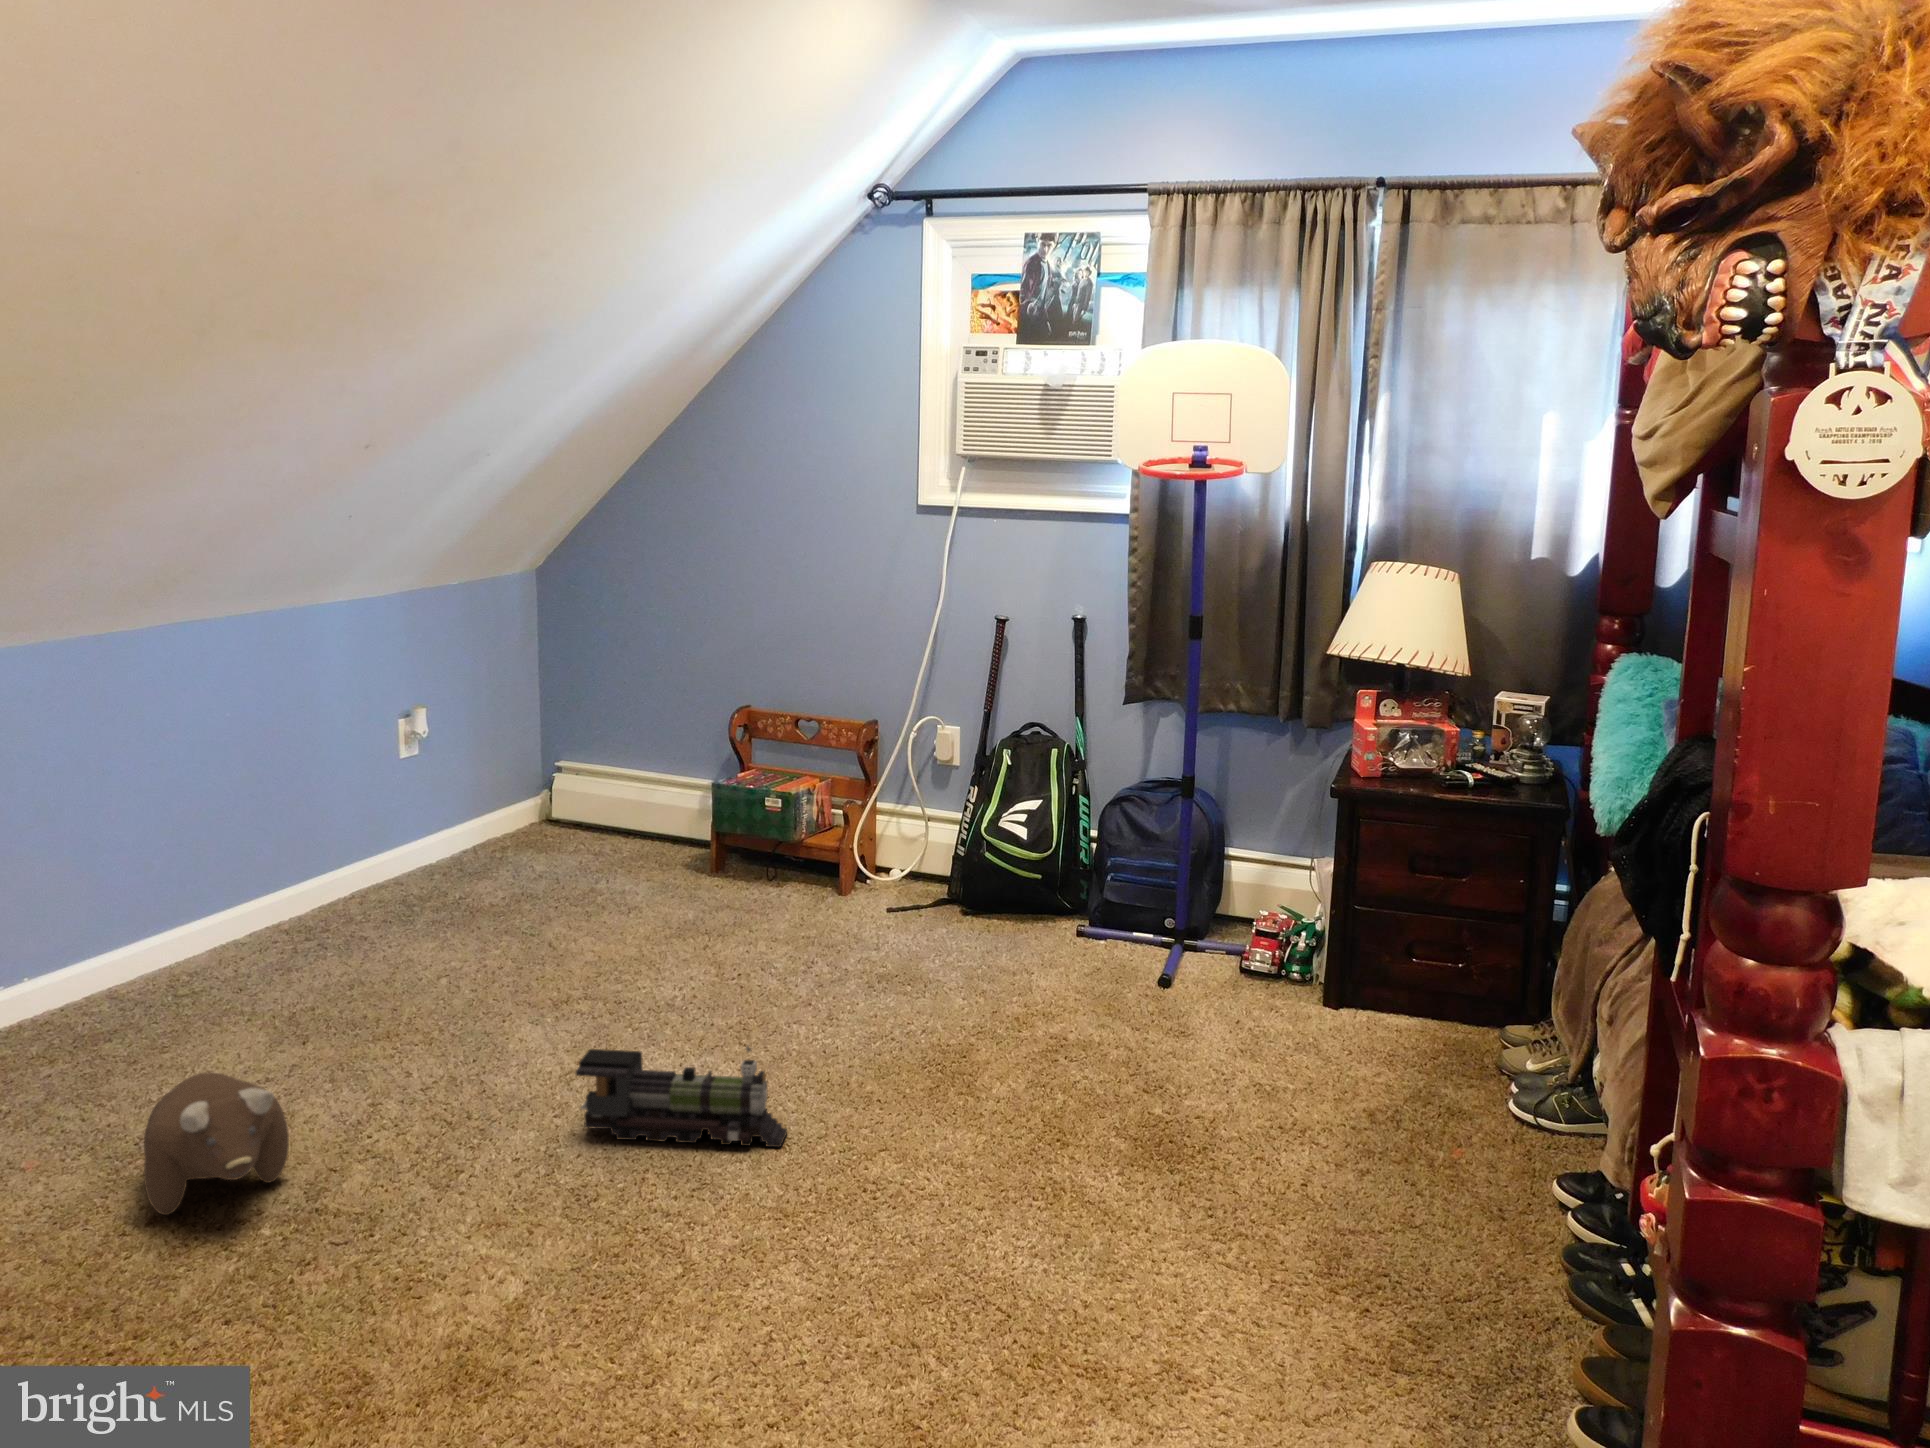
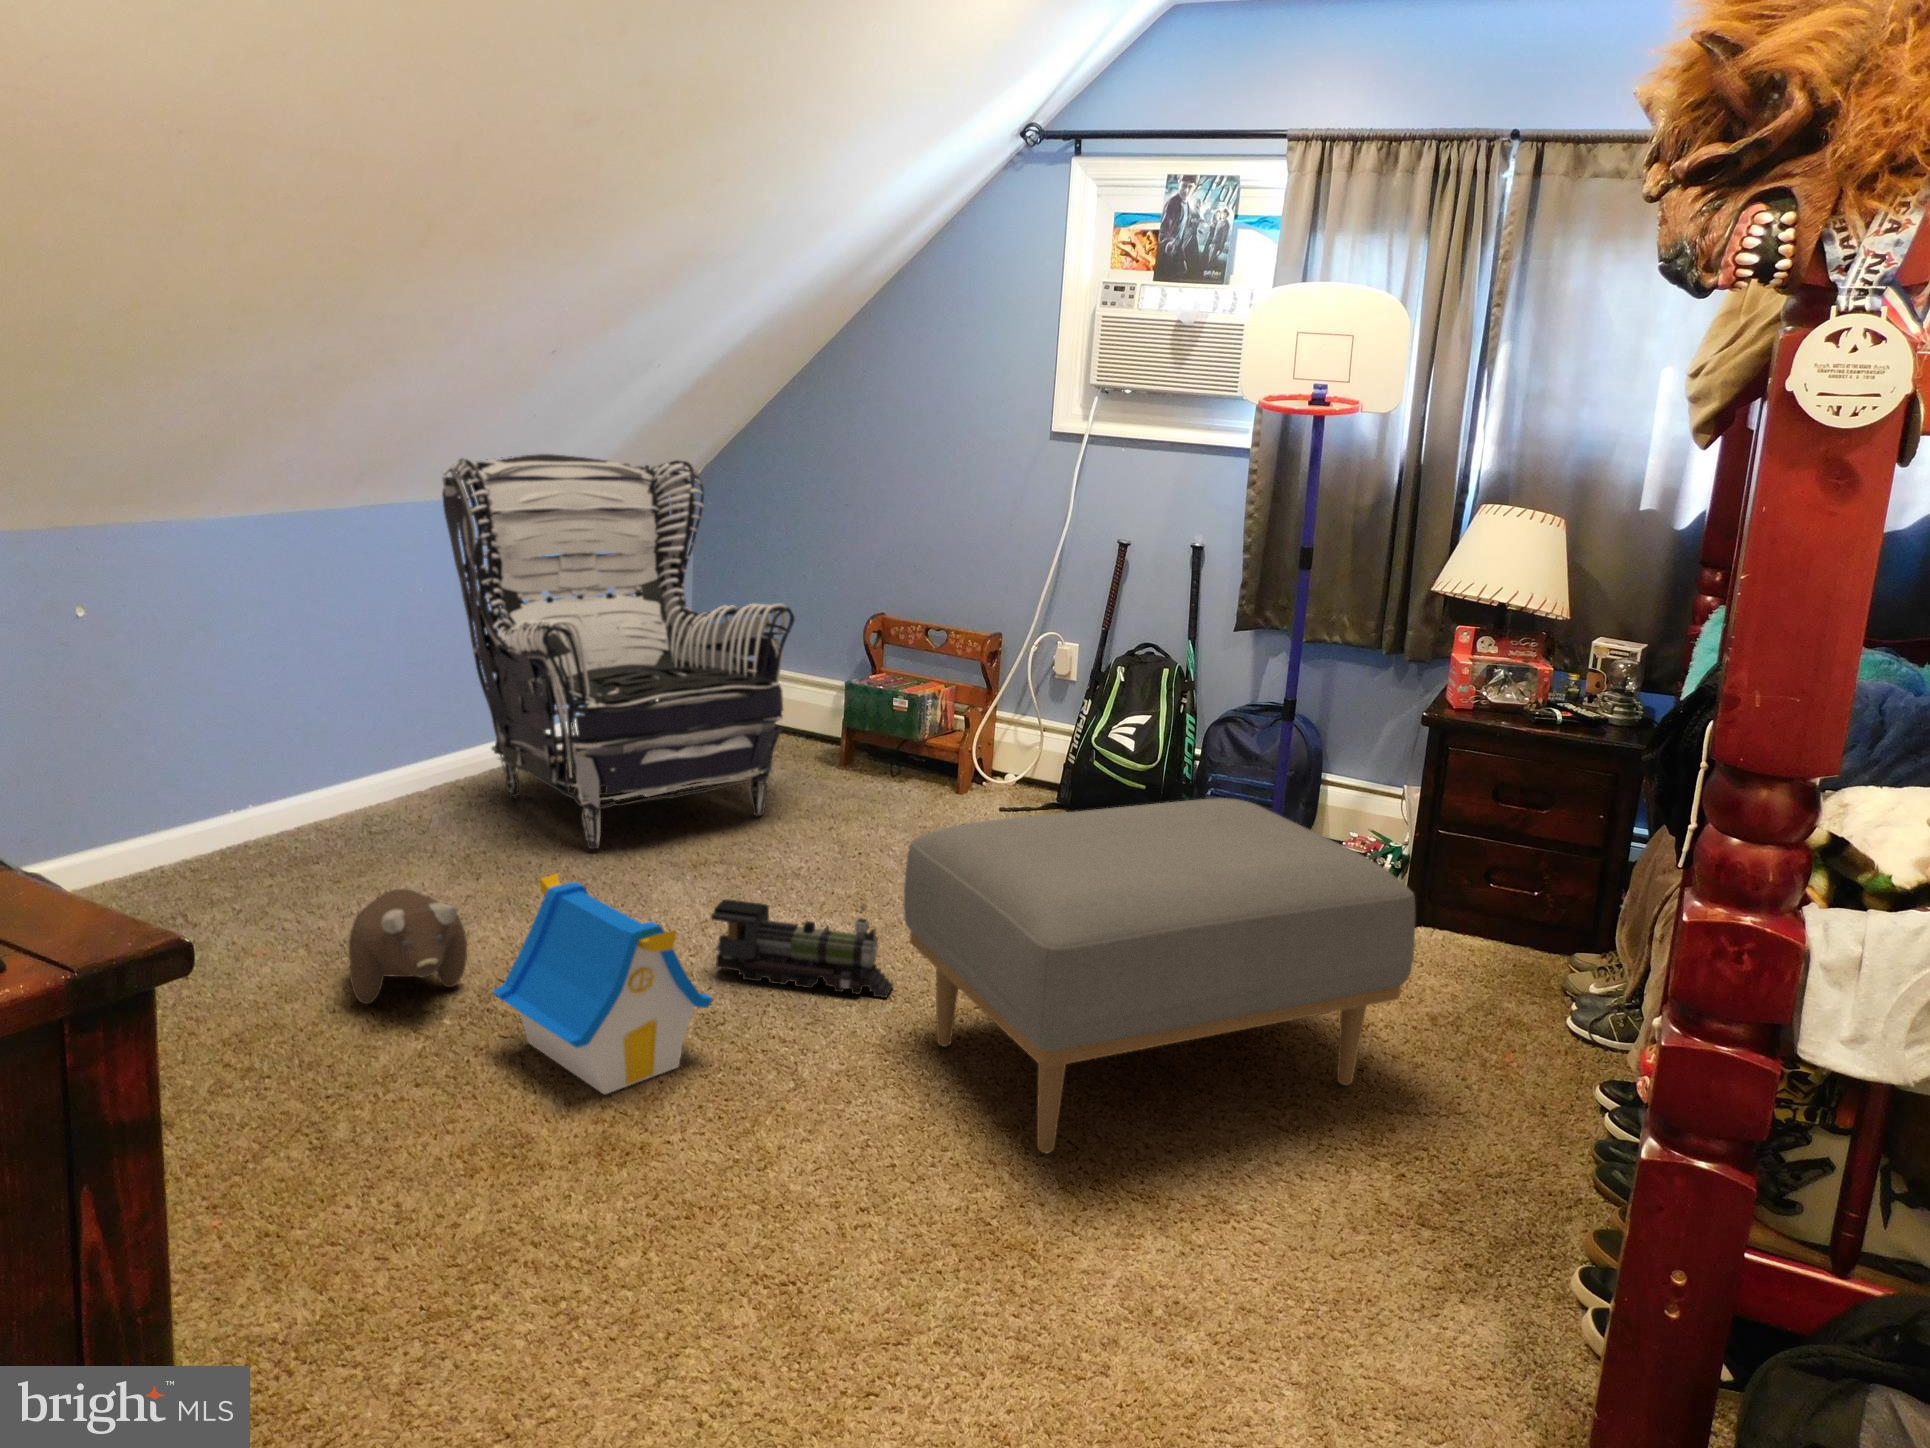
armchair: none [246,552,654,991] -> present [442,454,795,849]
ottoman: none [796,896,1357,1329] -> present [904,798,1415,1154]
toy house: none [317,1044,583,1307] -> present [493,874,713,1094]

